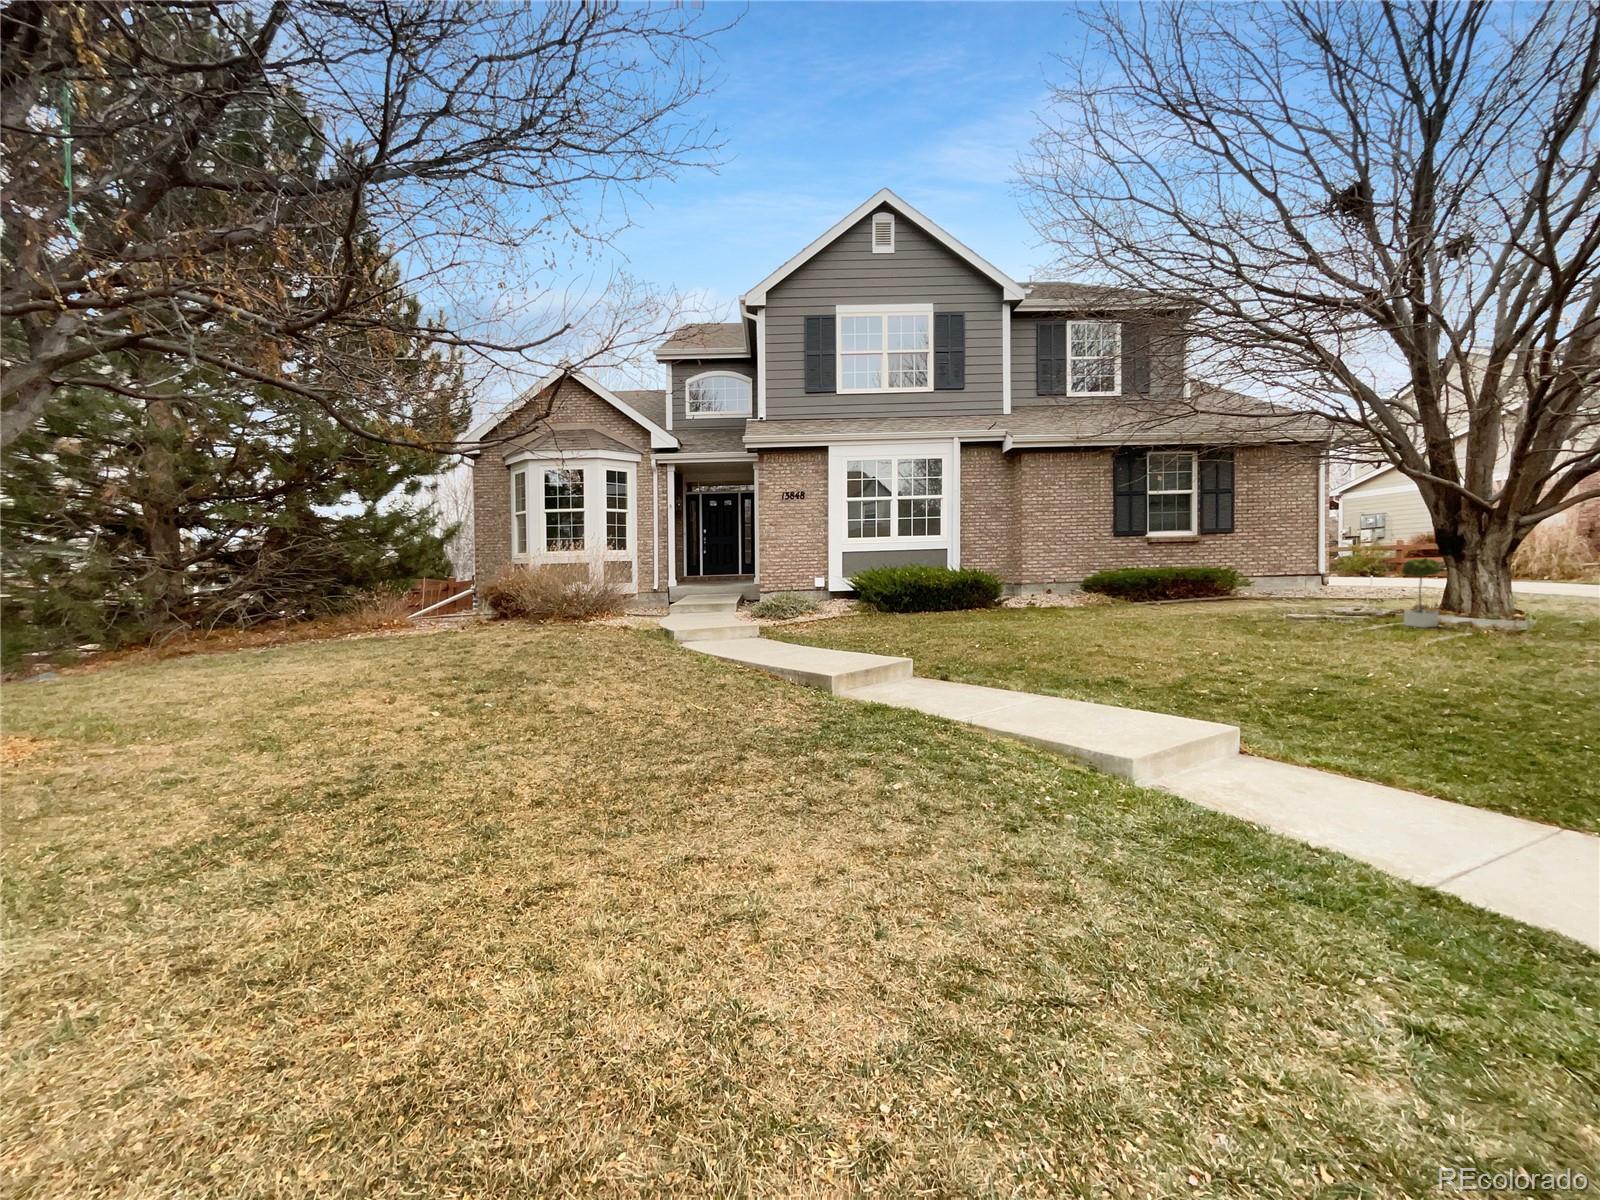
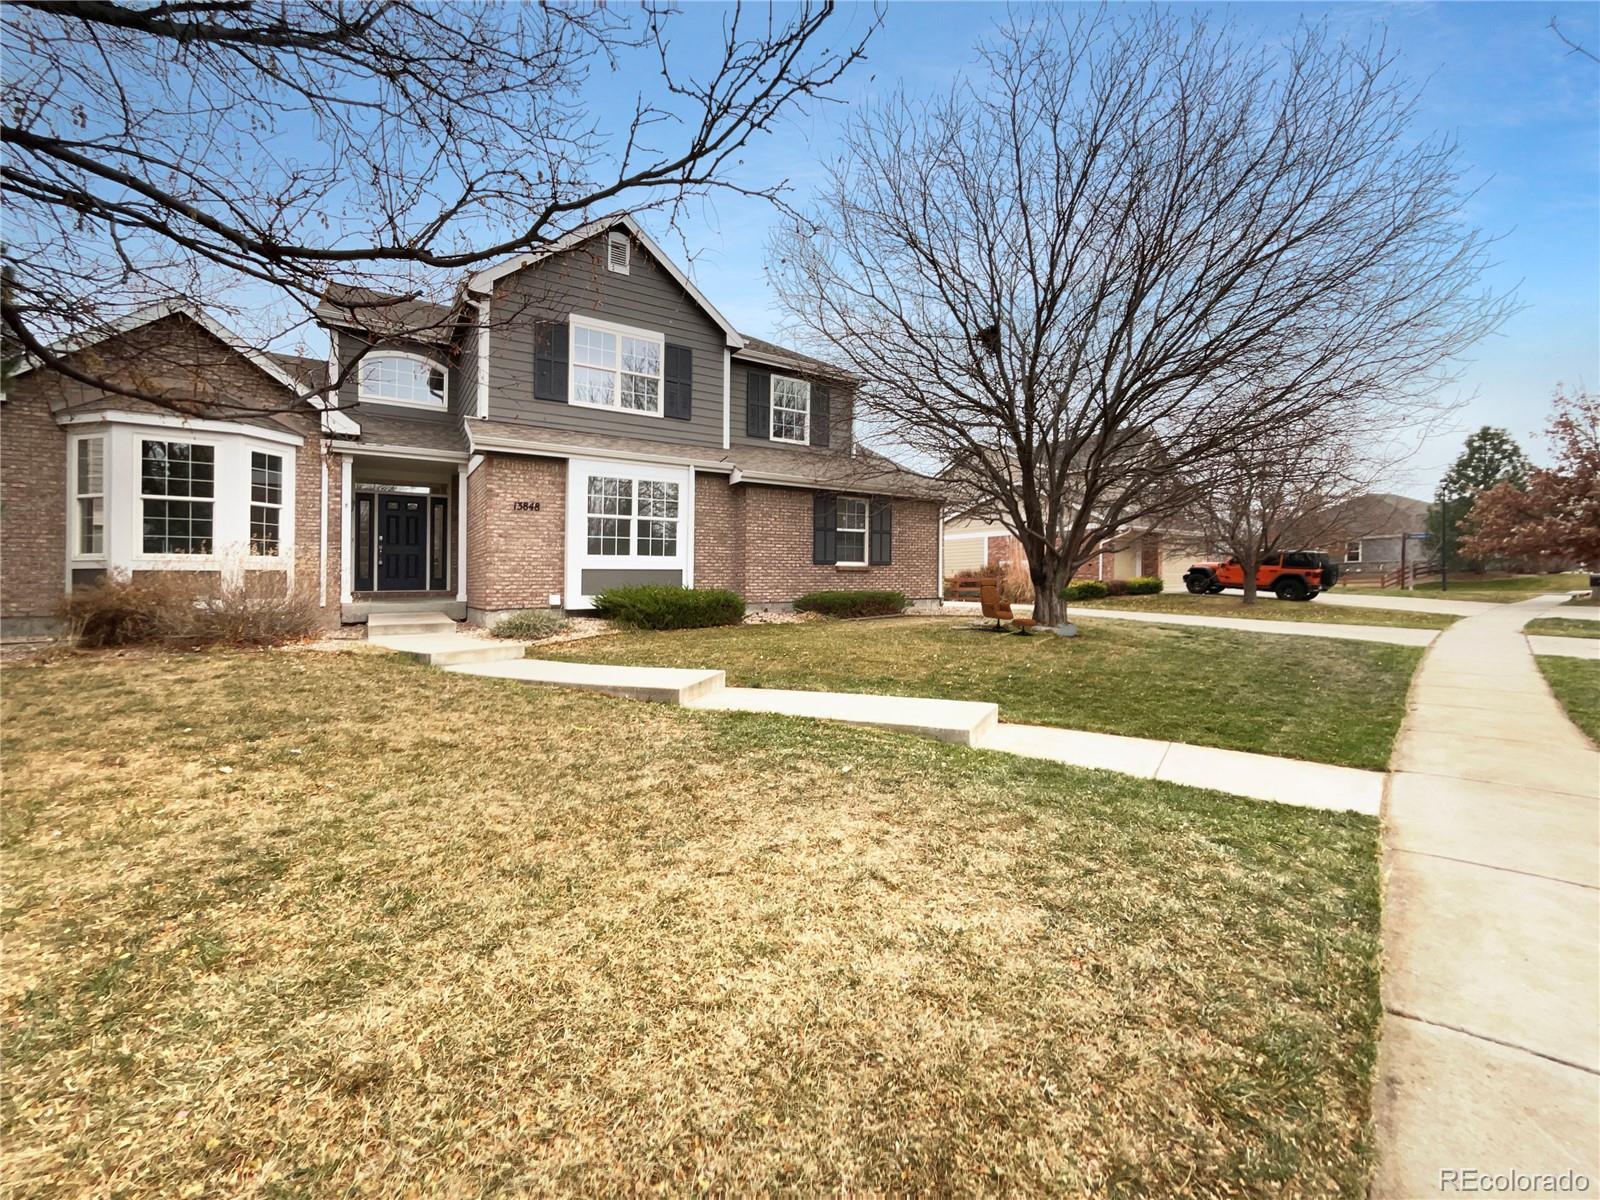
lounge chair: none [1290,548,1366,626] -> present [979,579,1036,635]

